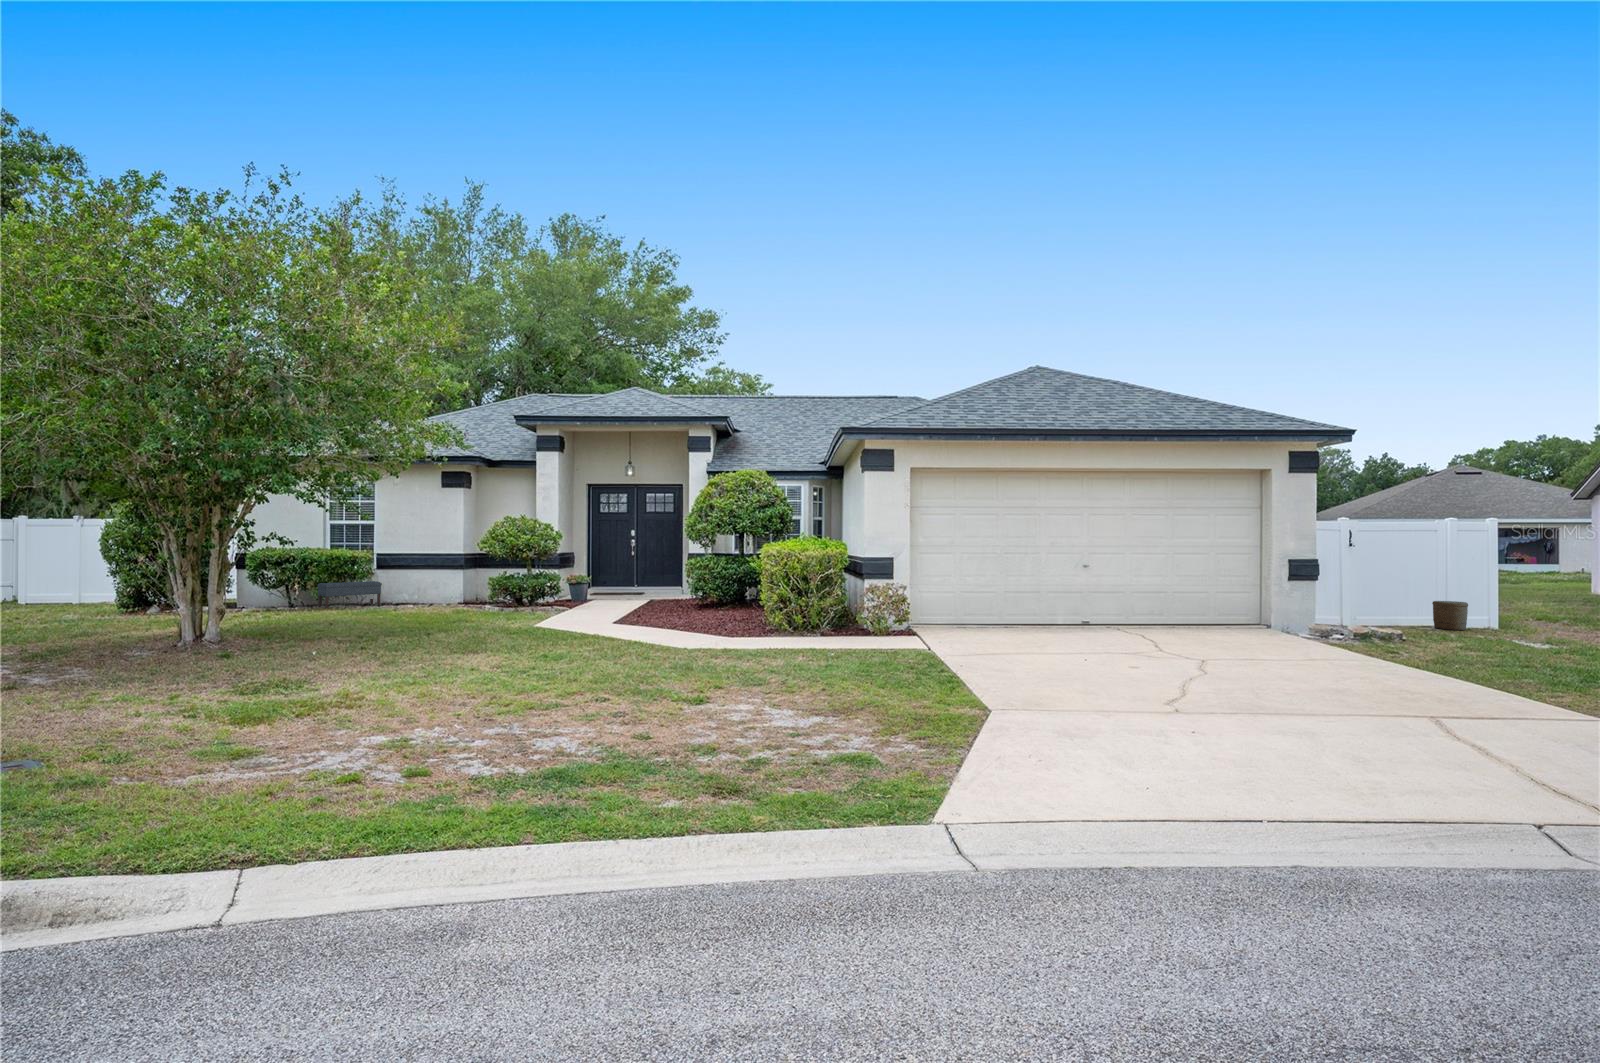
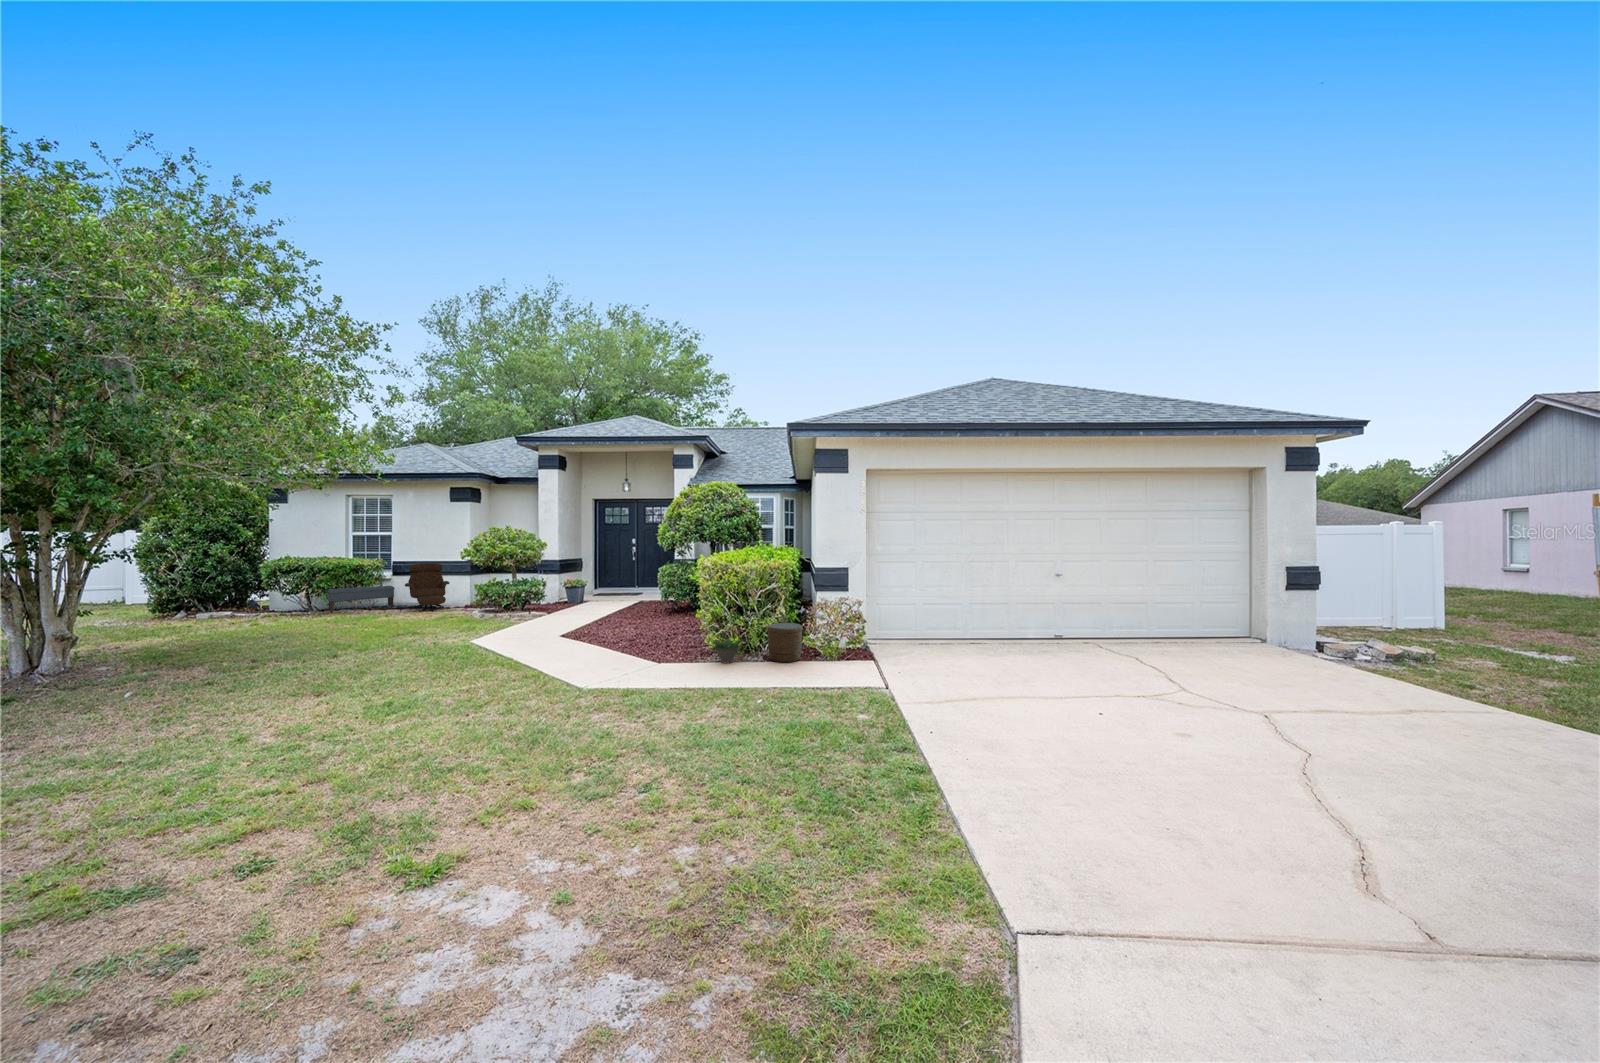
lounge chair: none [399,556,447,608] -> present [405,563,449,612]
woven basket: present [1432,601,1468,630] -> present [767,623,803,663]
decorative plant: none [773,616,809,637] -> present [709,638,744,664]

